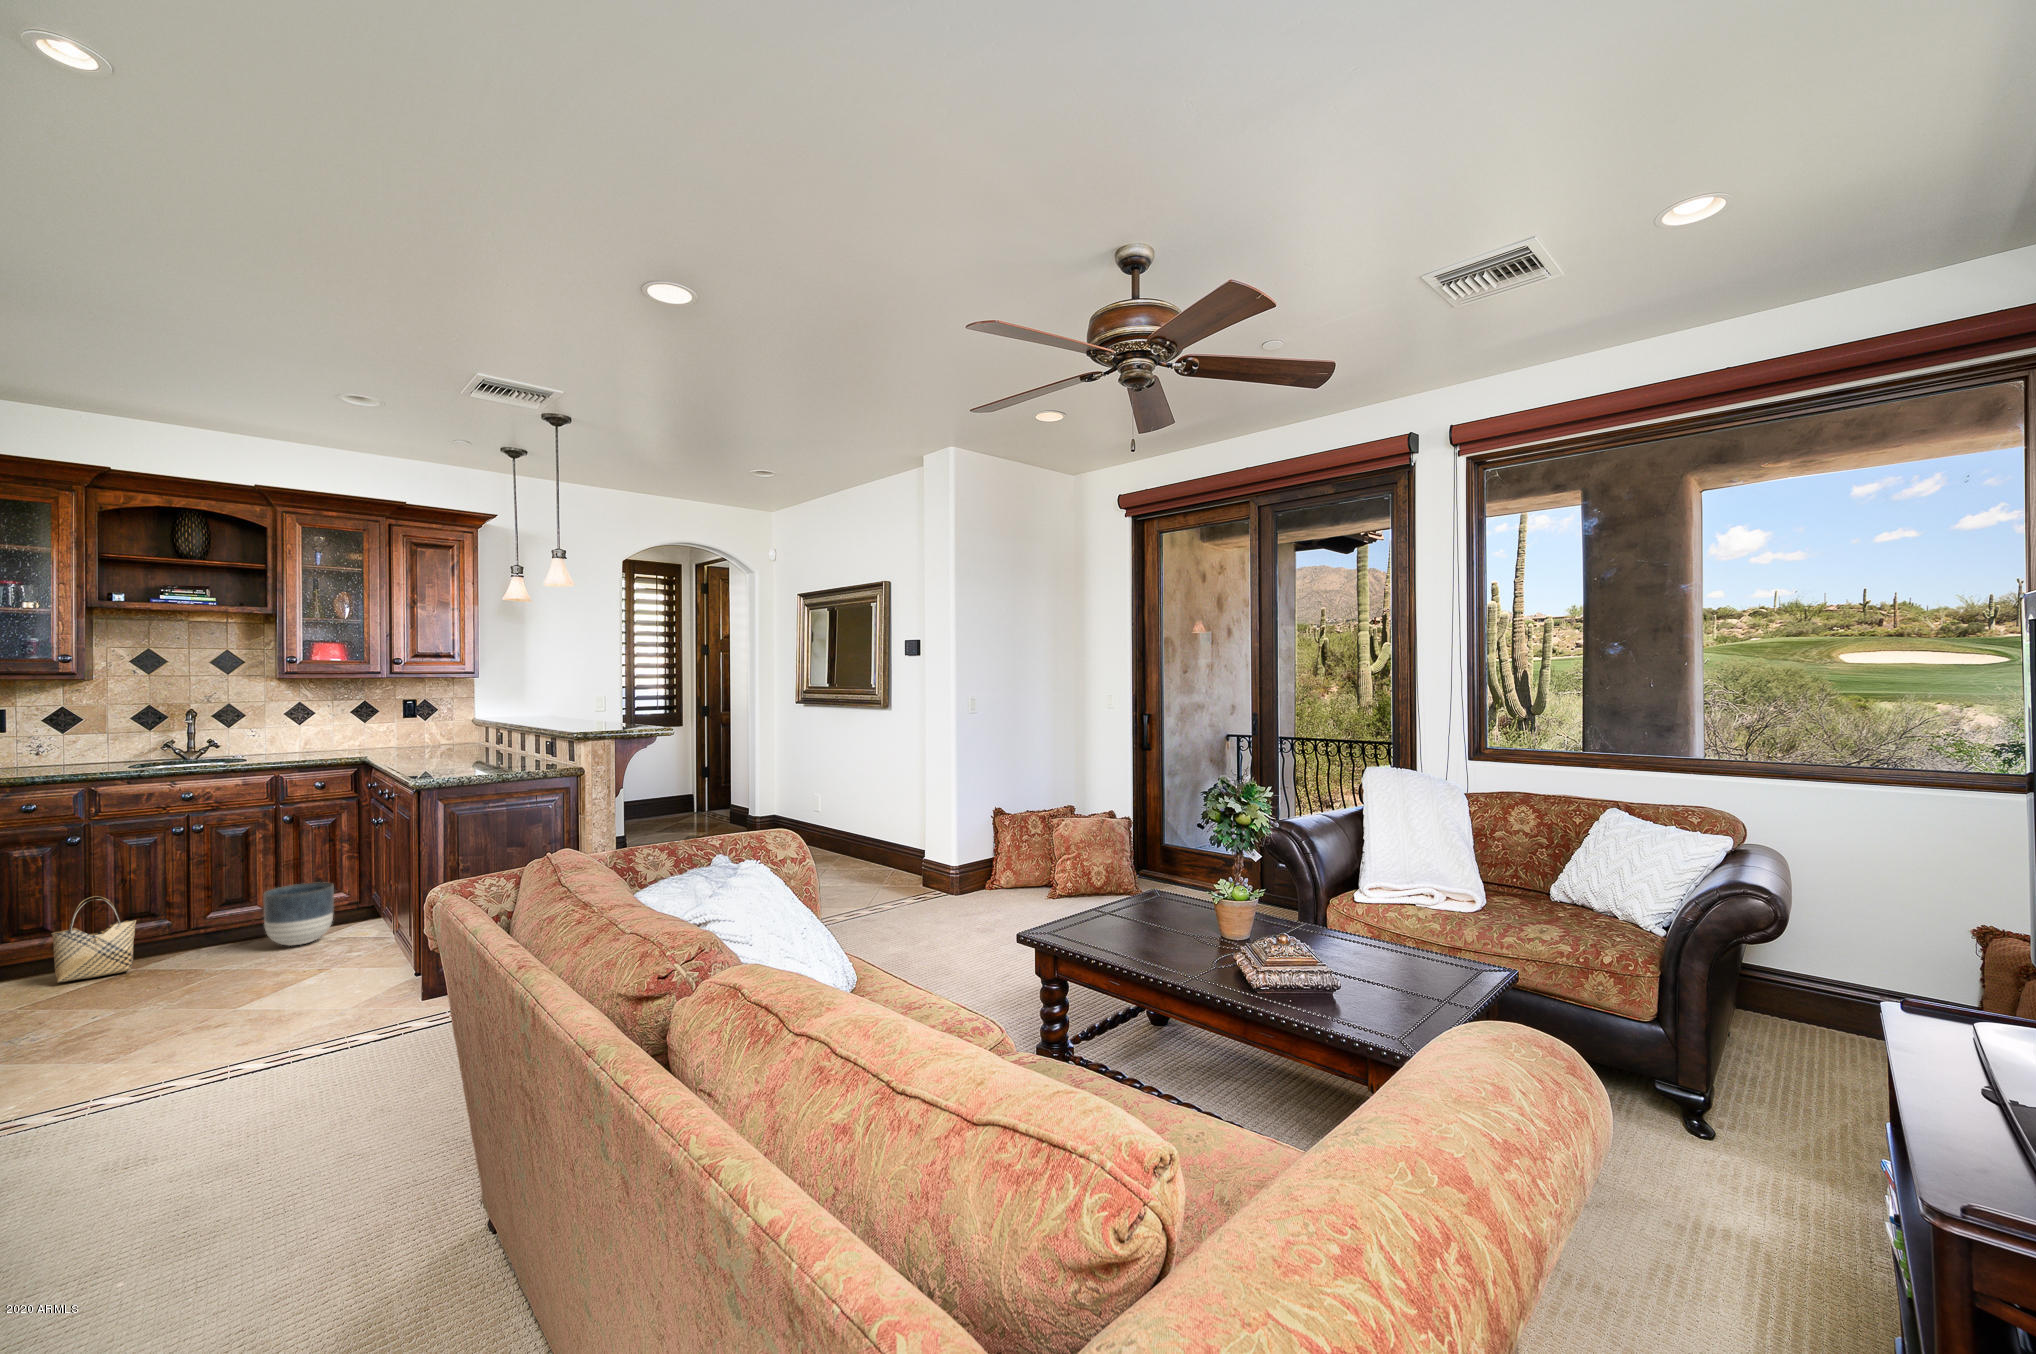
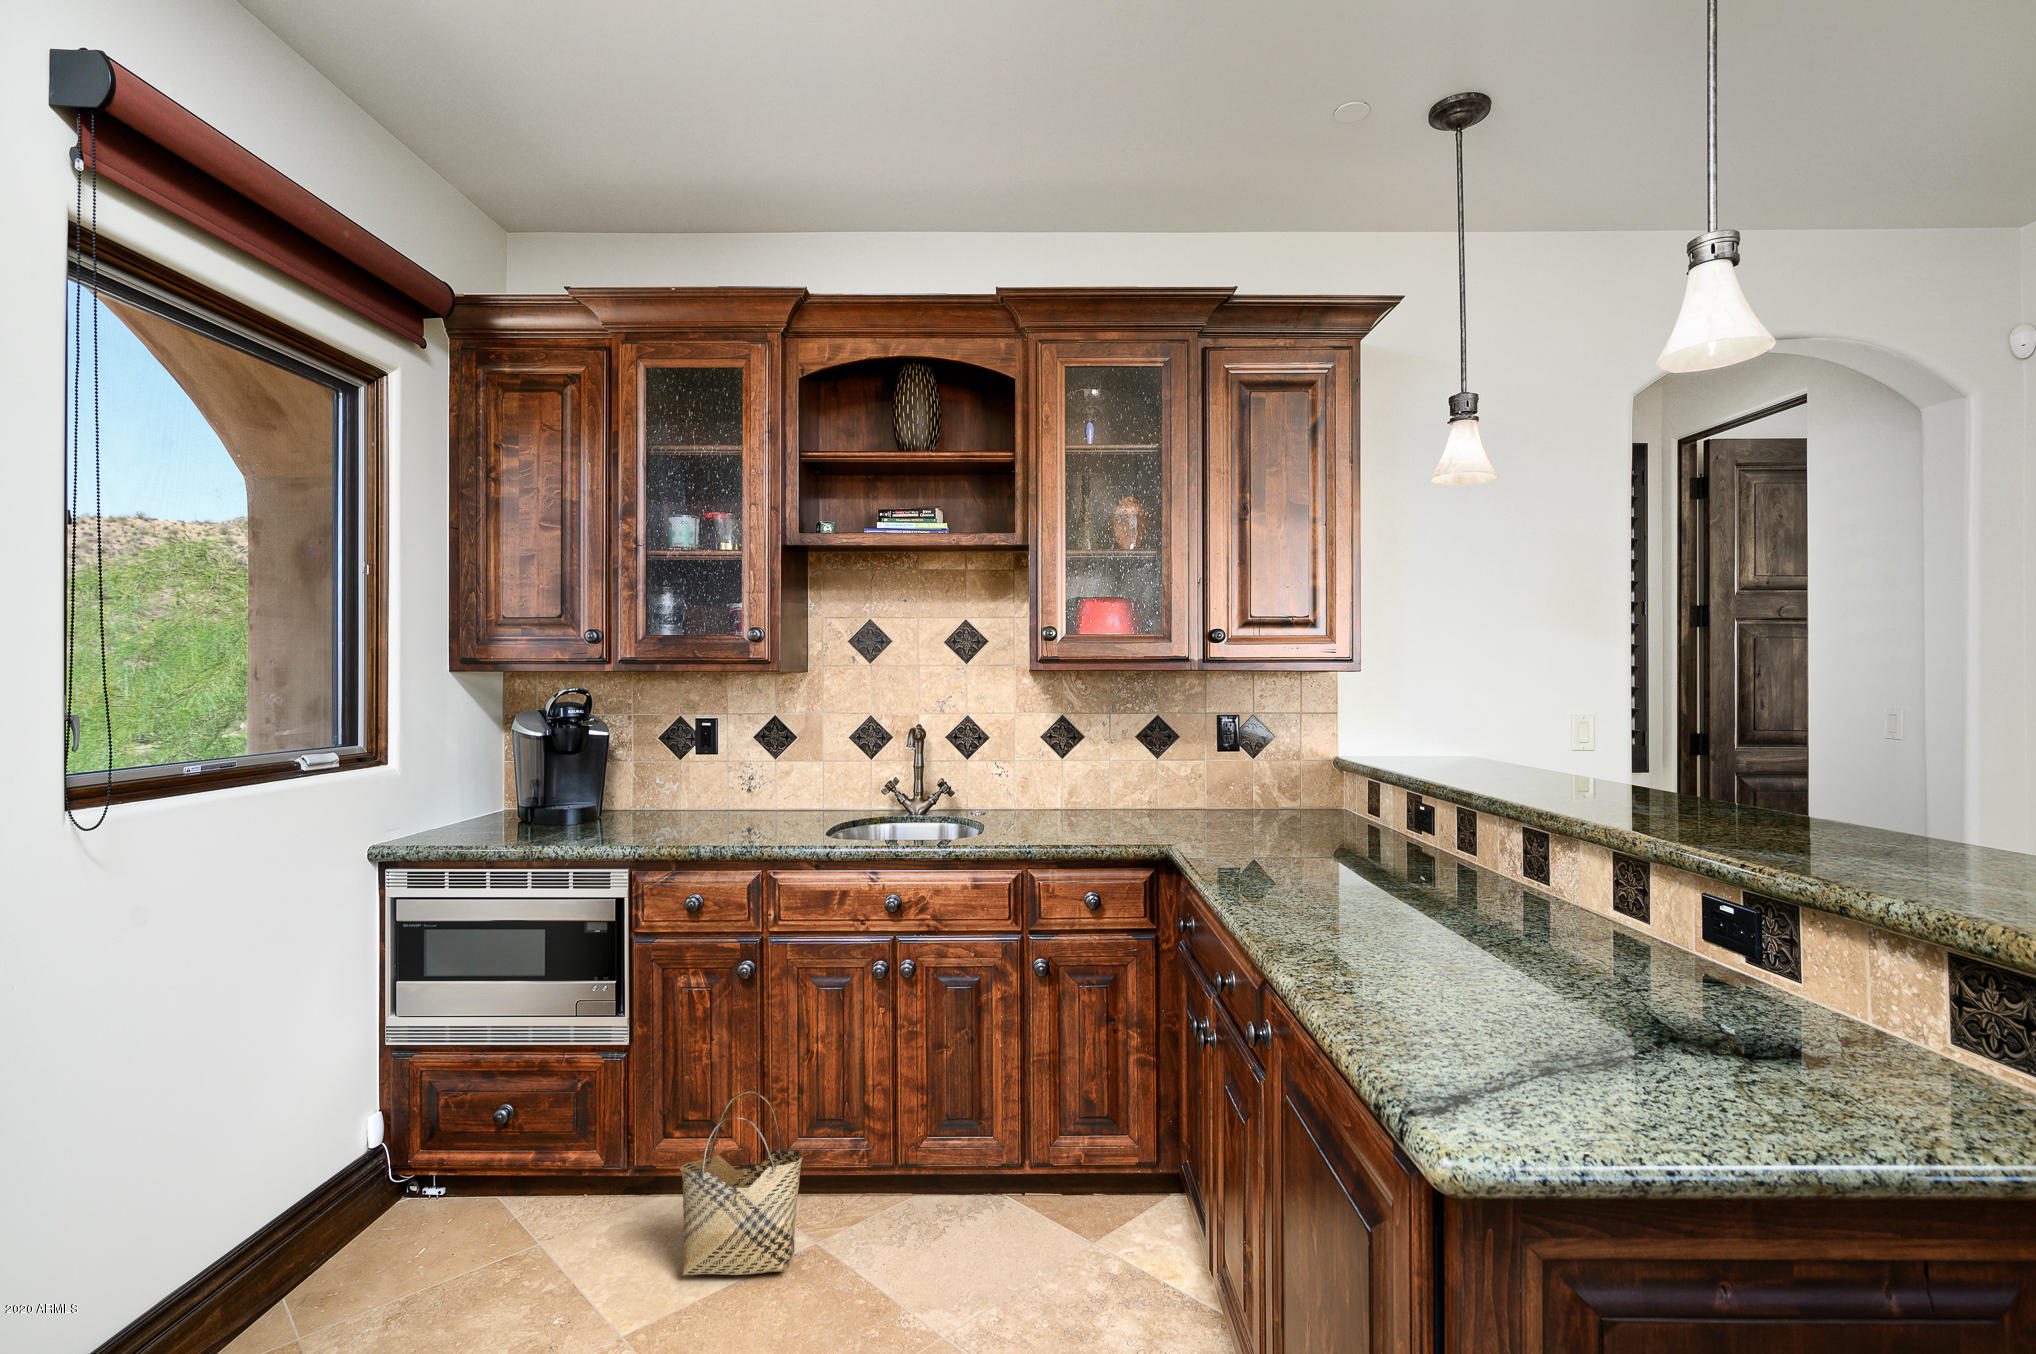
planter: present [264,883,334,946] -> none [997,1113,1119,1282]

